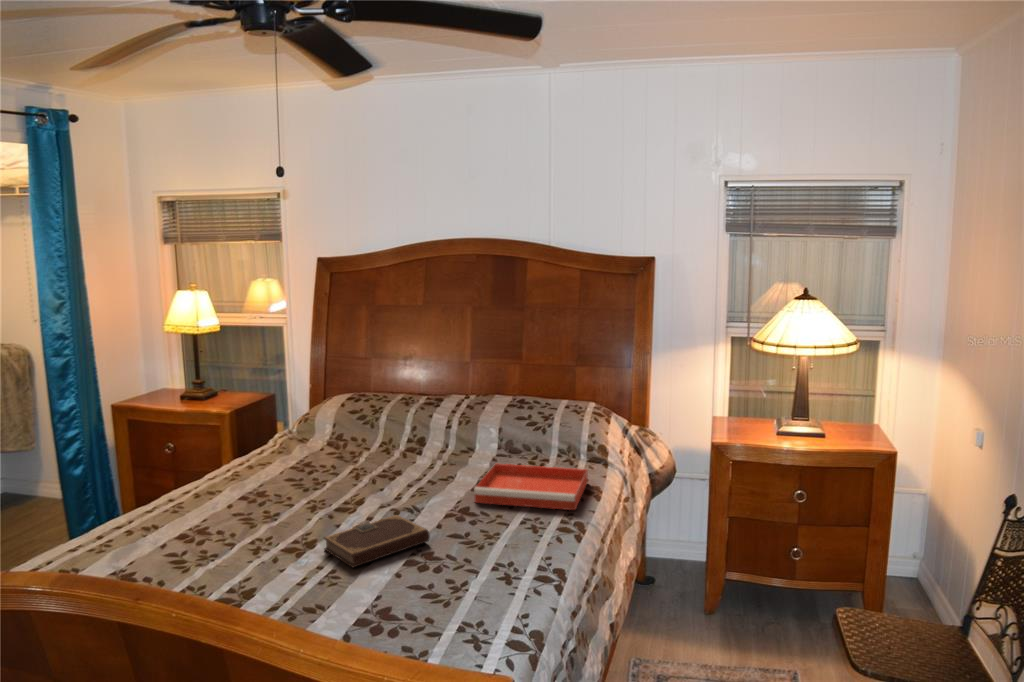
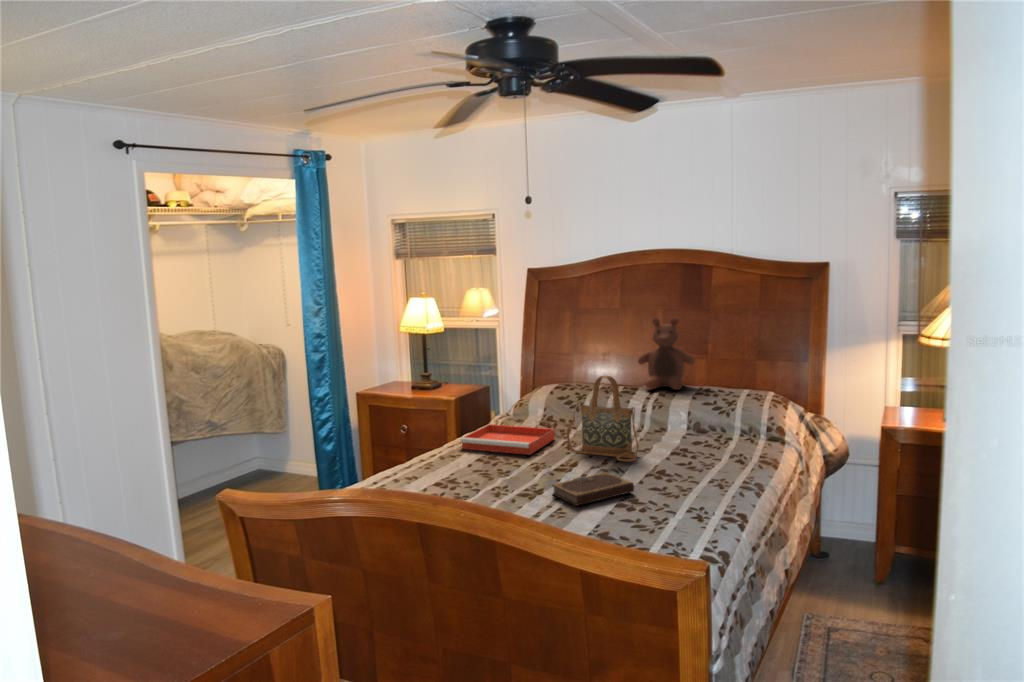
stuffed bear: none [446,318,511,402] -> present [638,318,695,390]
handbag: none [355,390,441,495] -> present [567,376,639,461]
tray: present [474,464,588,510] -> present [461,424,555,455]

